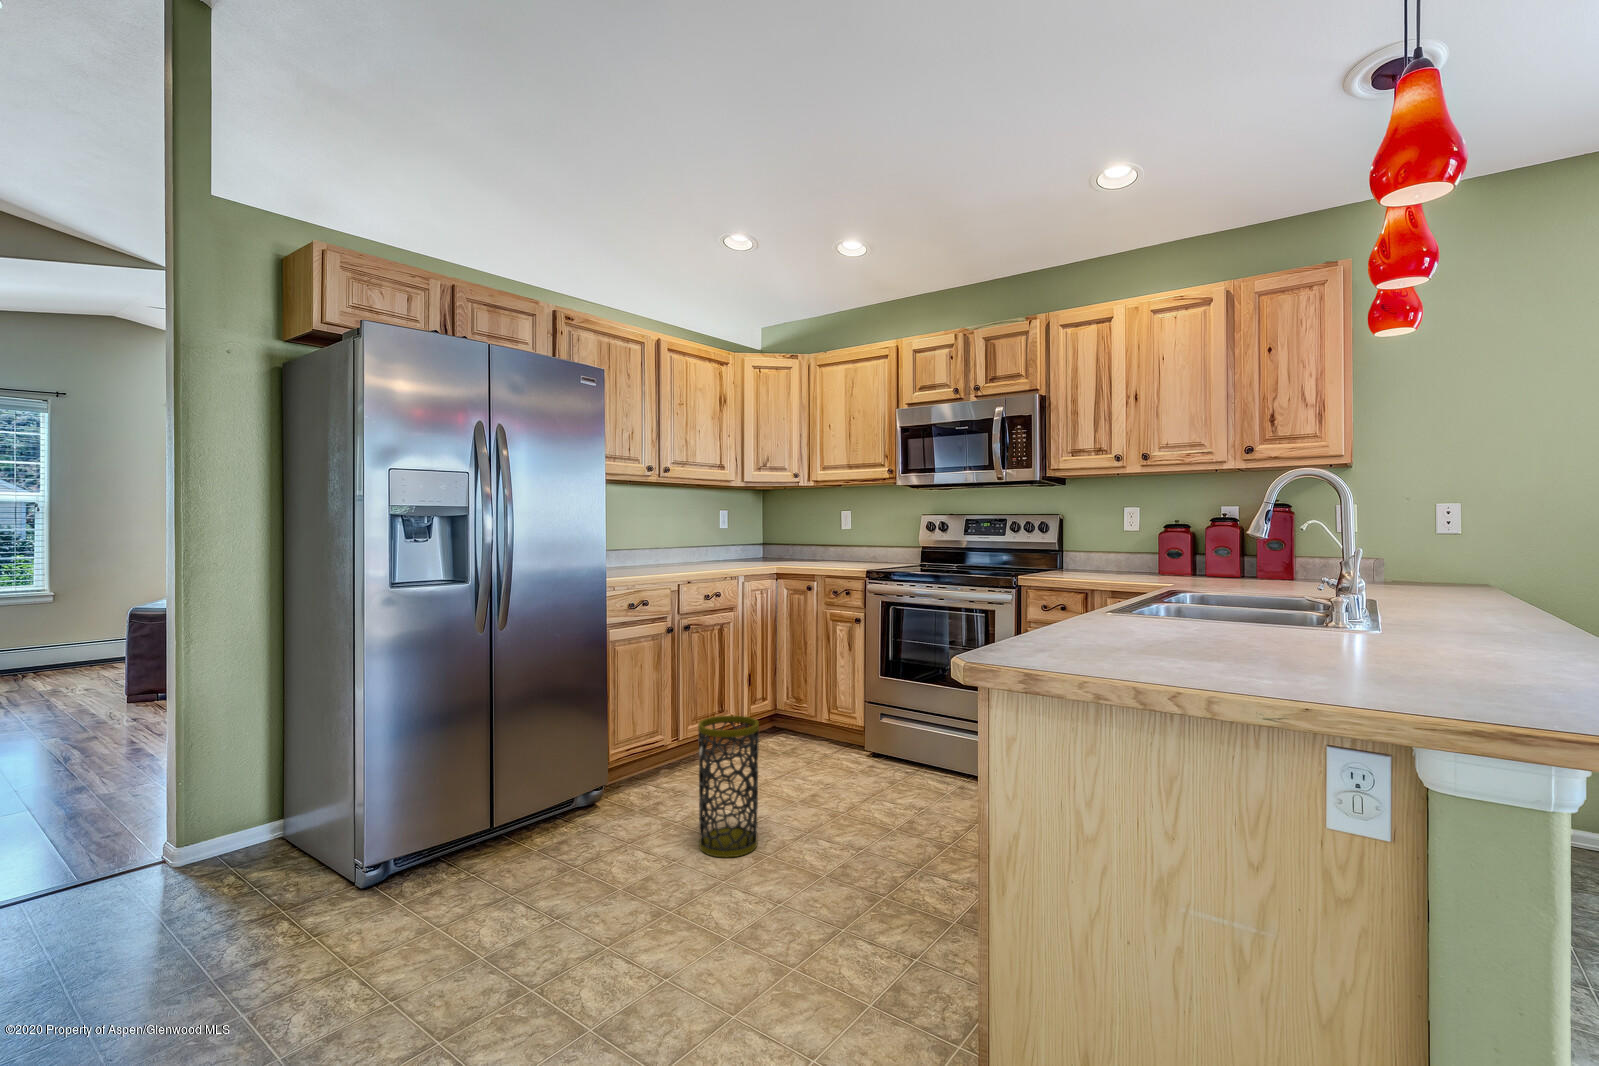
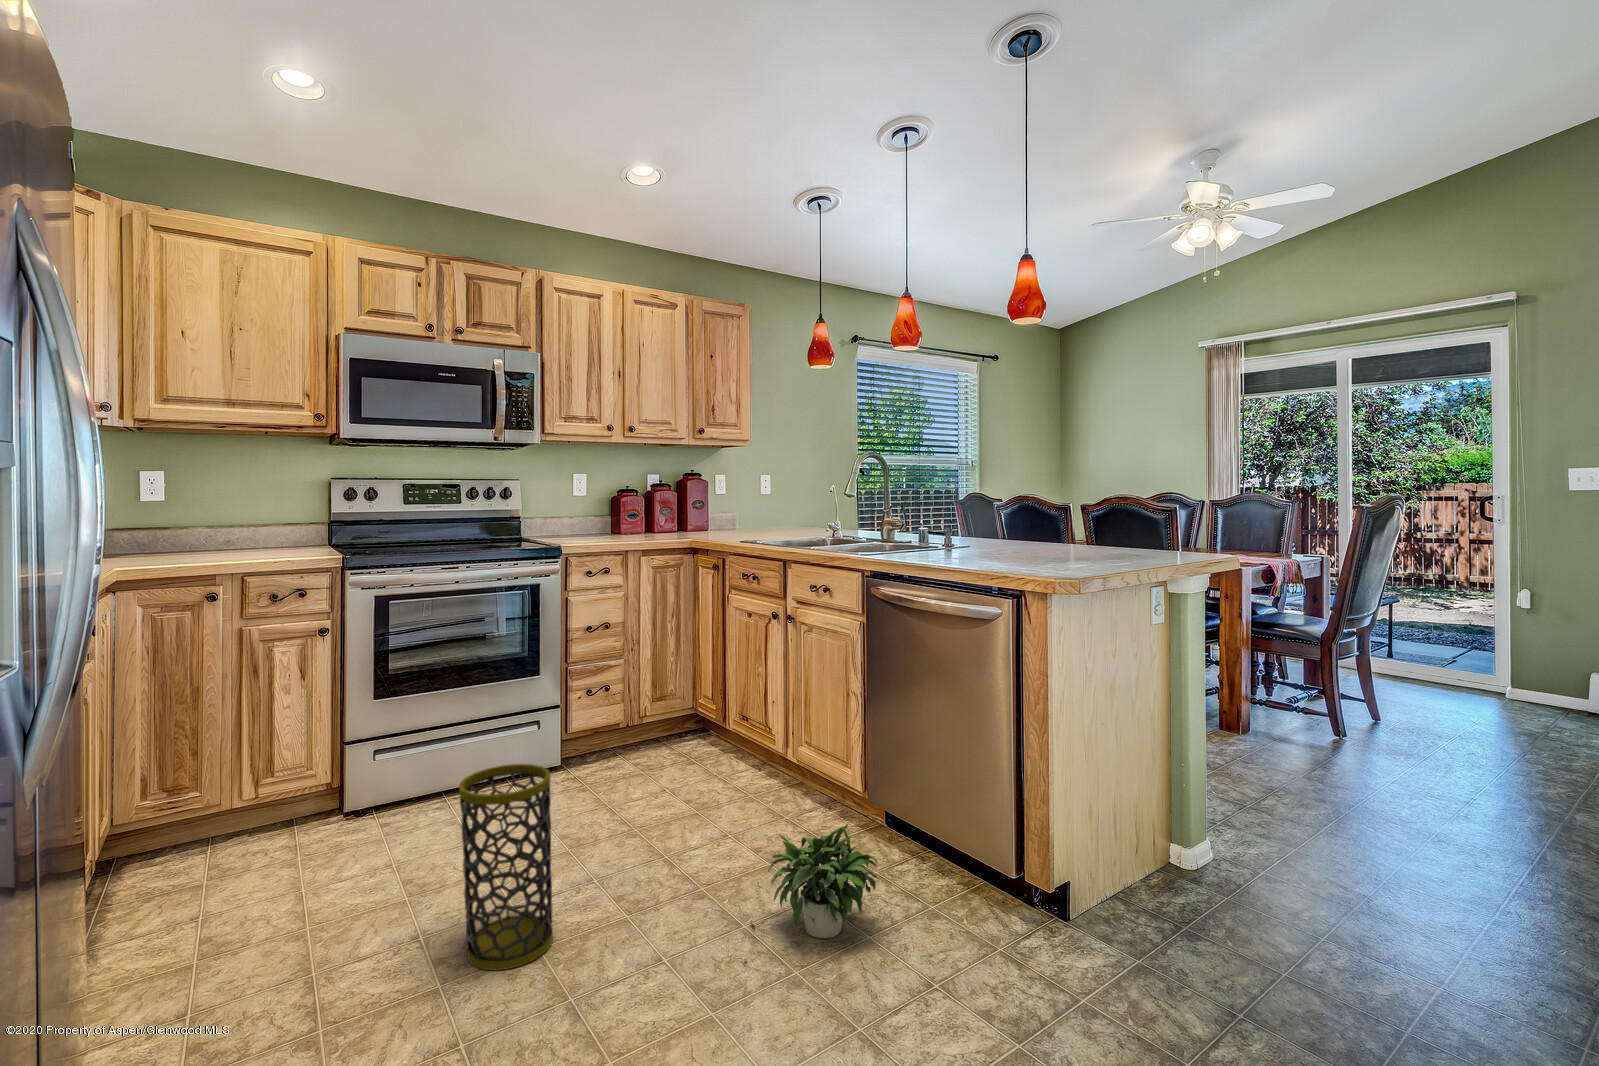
potted plant: none [742,856,876,988] -> present [744,824,877,961]

